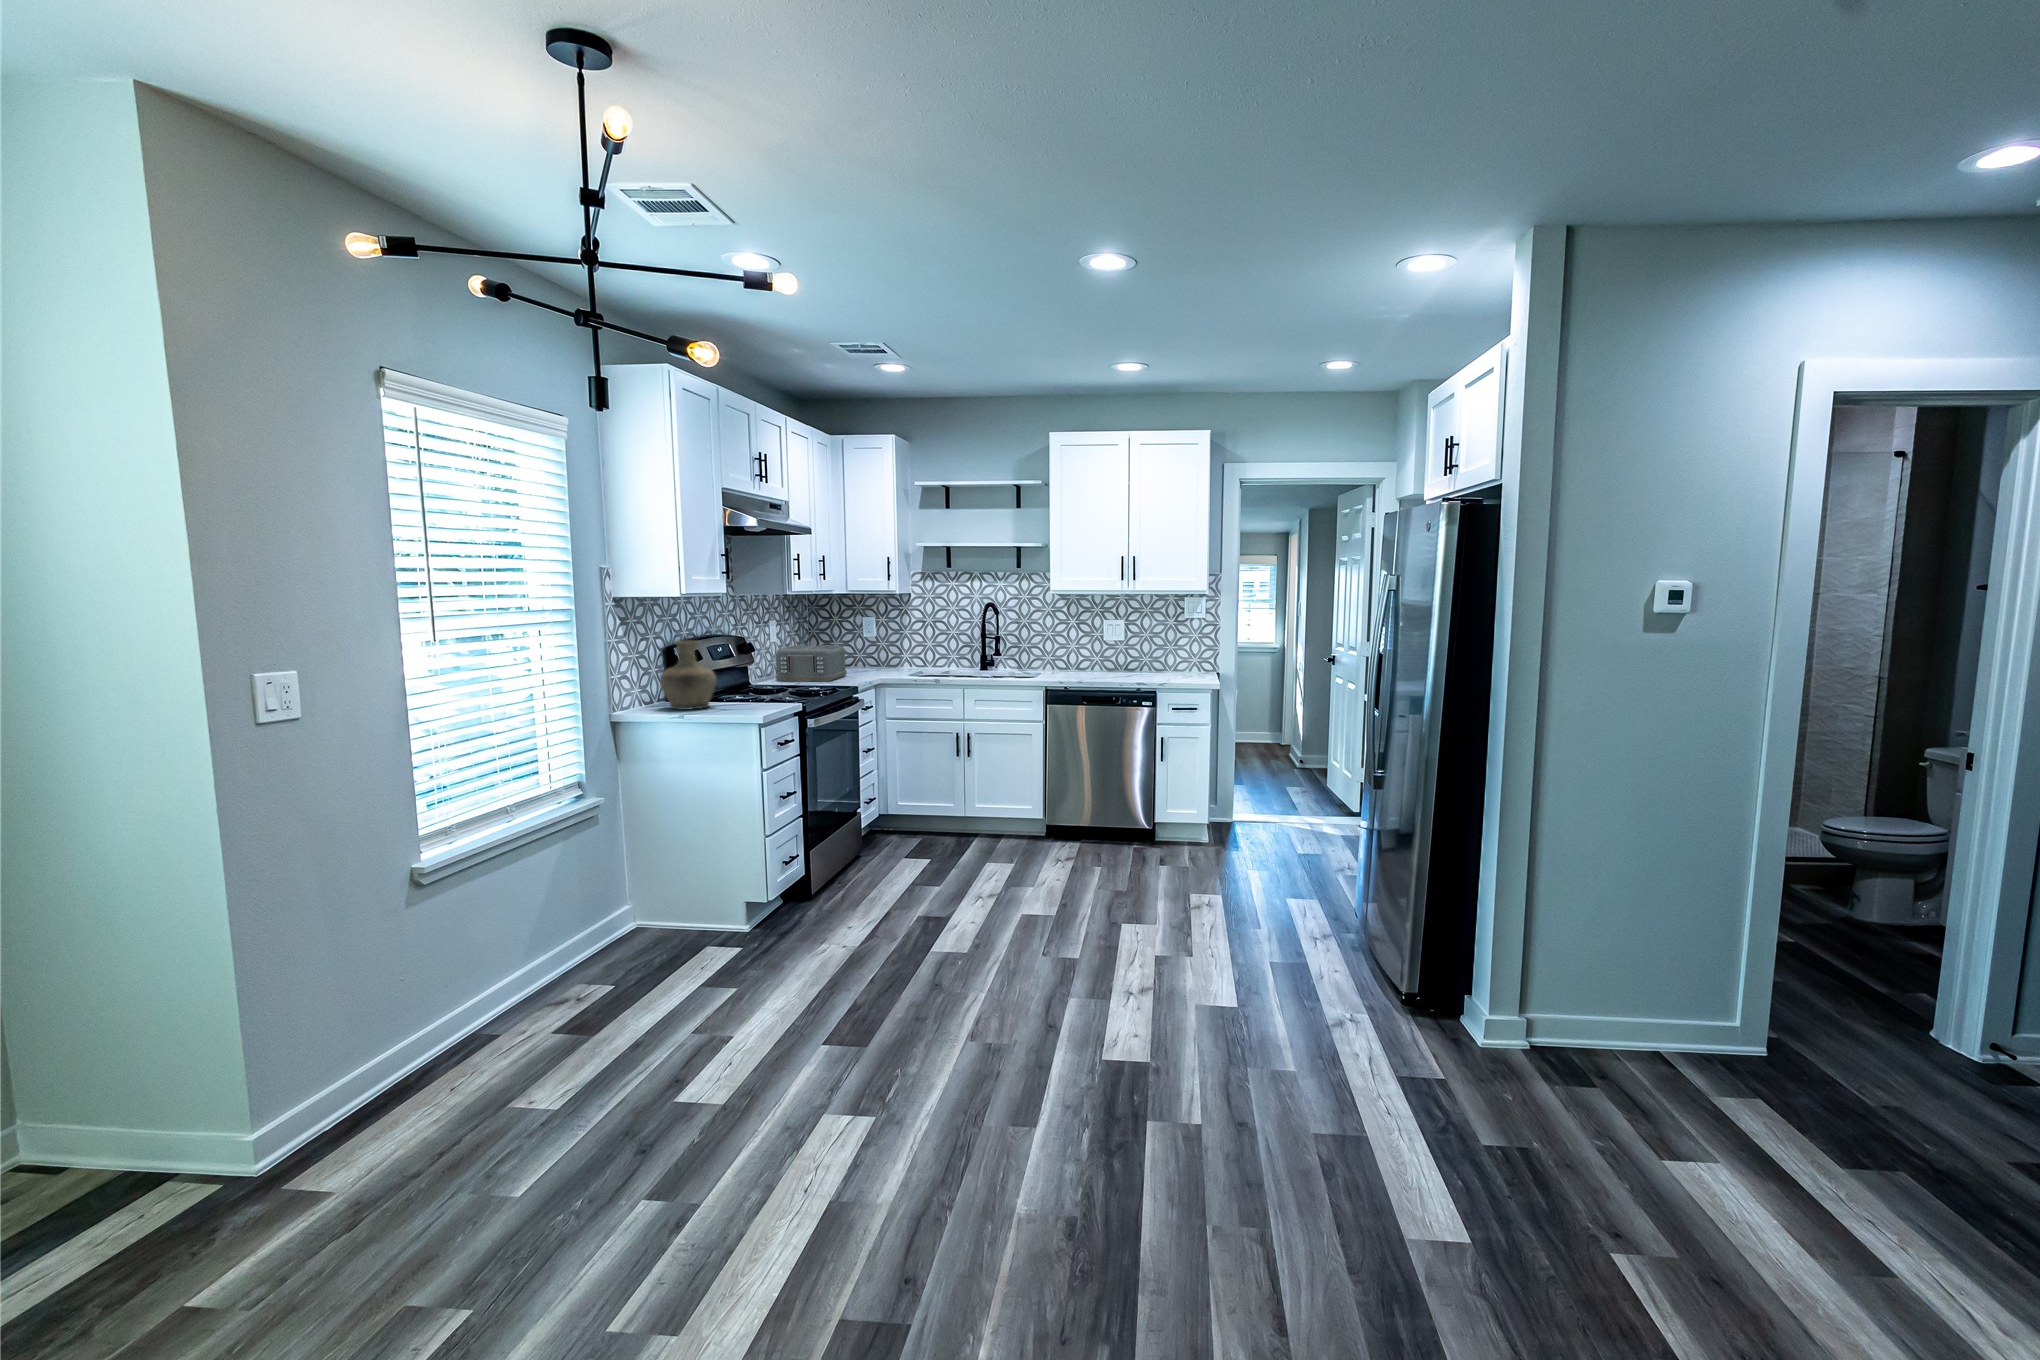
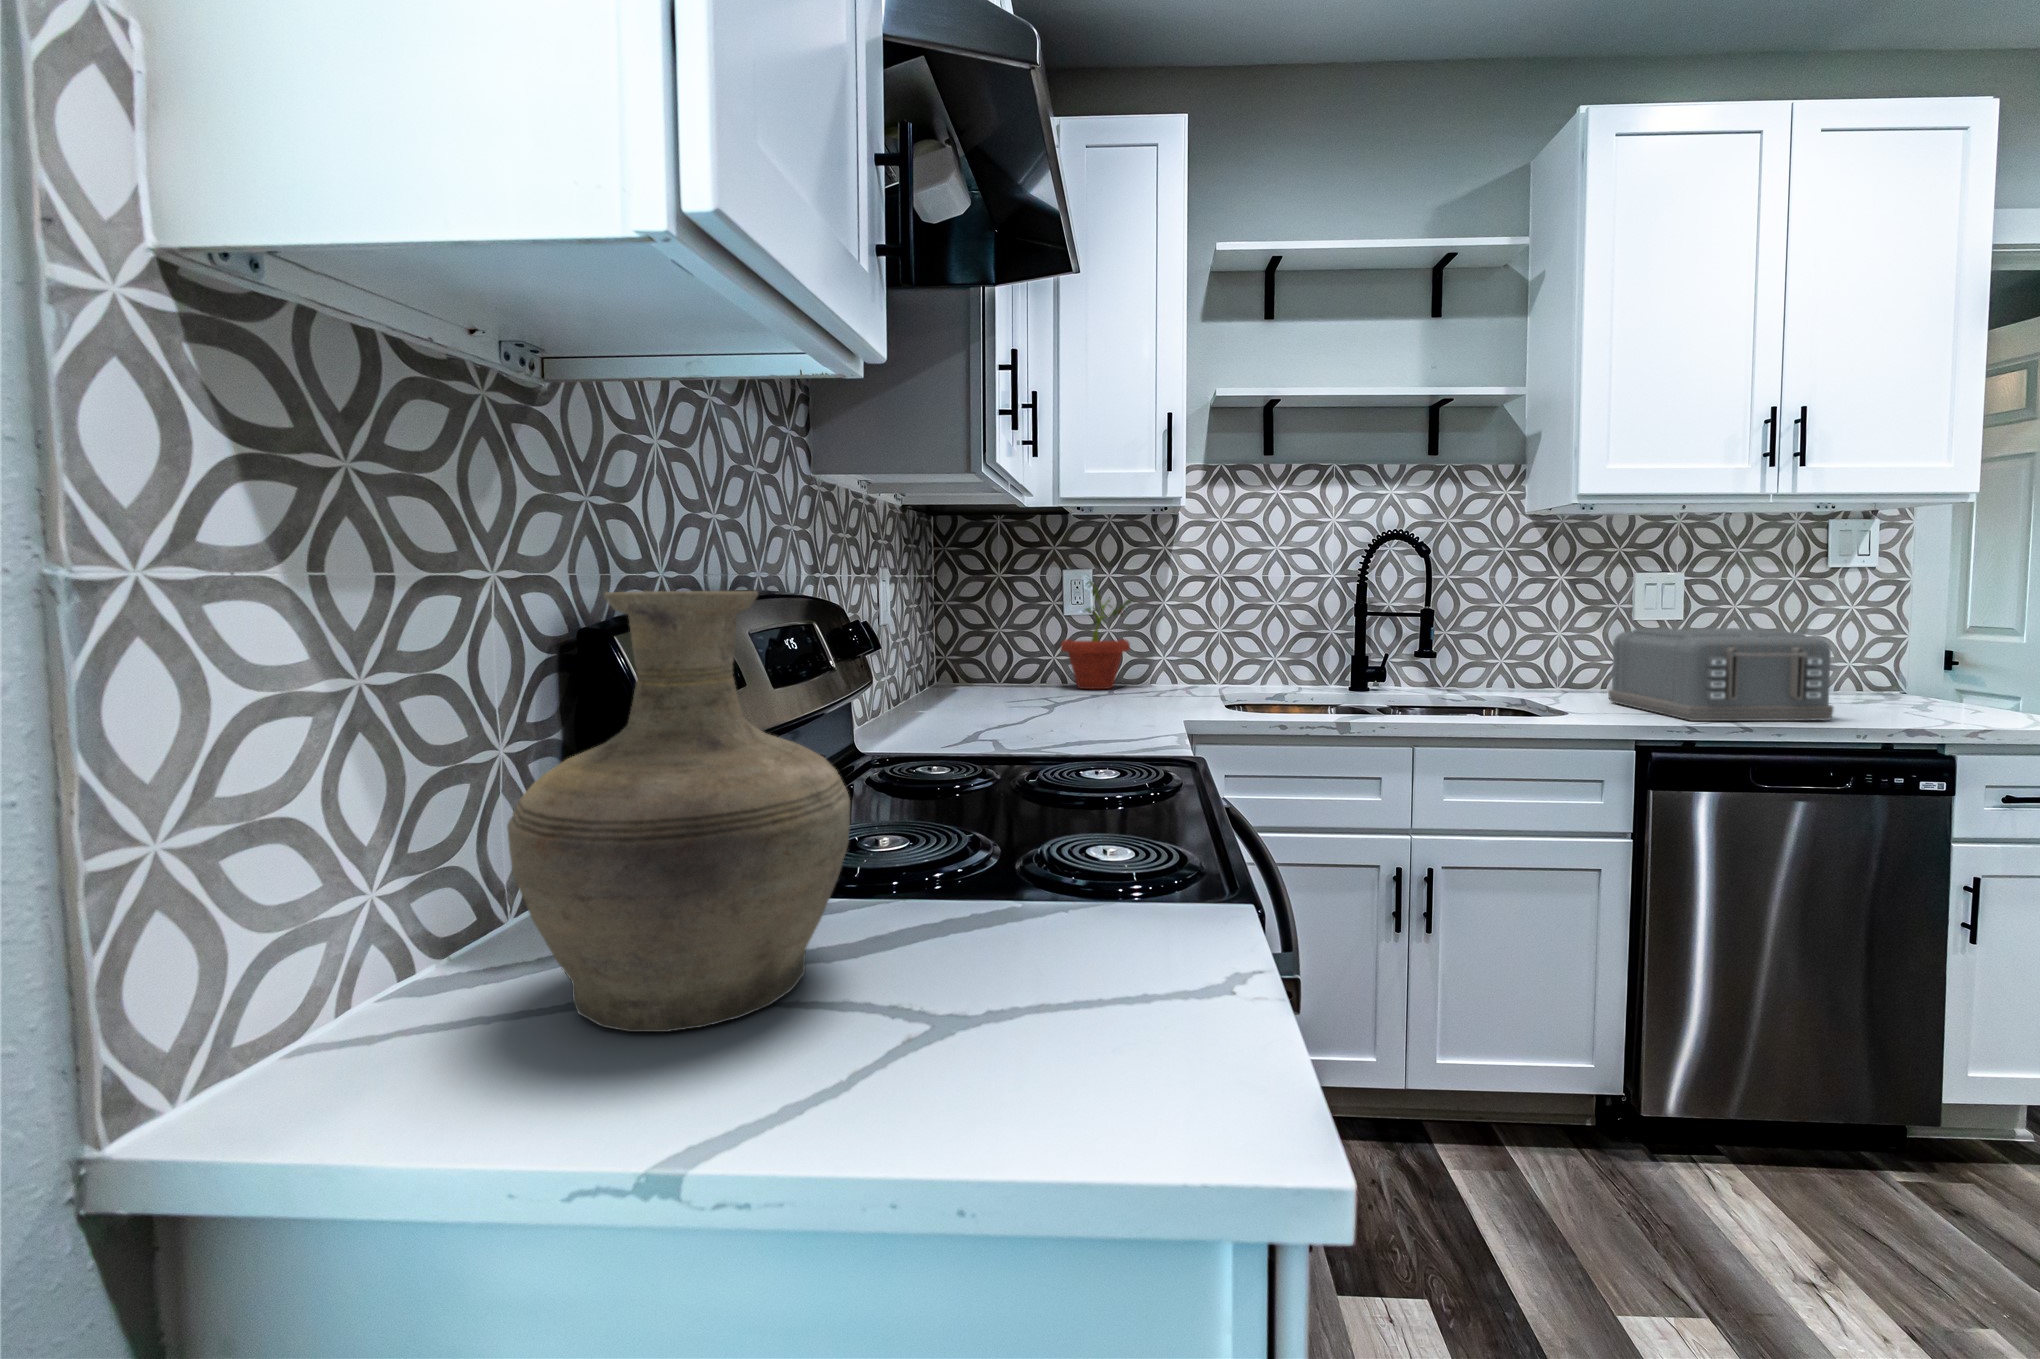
potted plant: none [861,621,893,669] -> present [1061,580,1134,689]
toaster: present [776,645,847,681] -> present [1608,628,1833,721]

